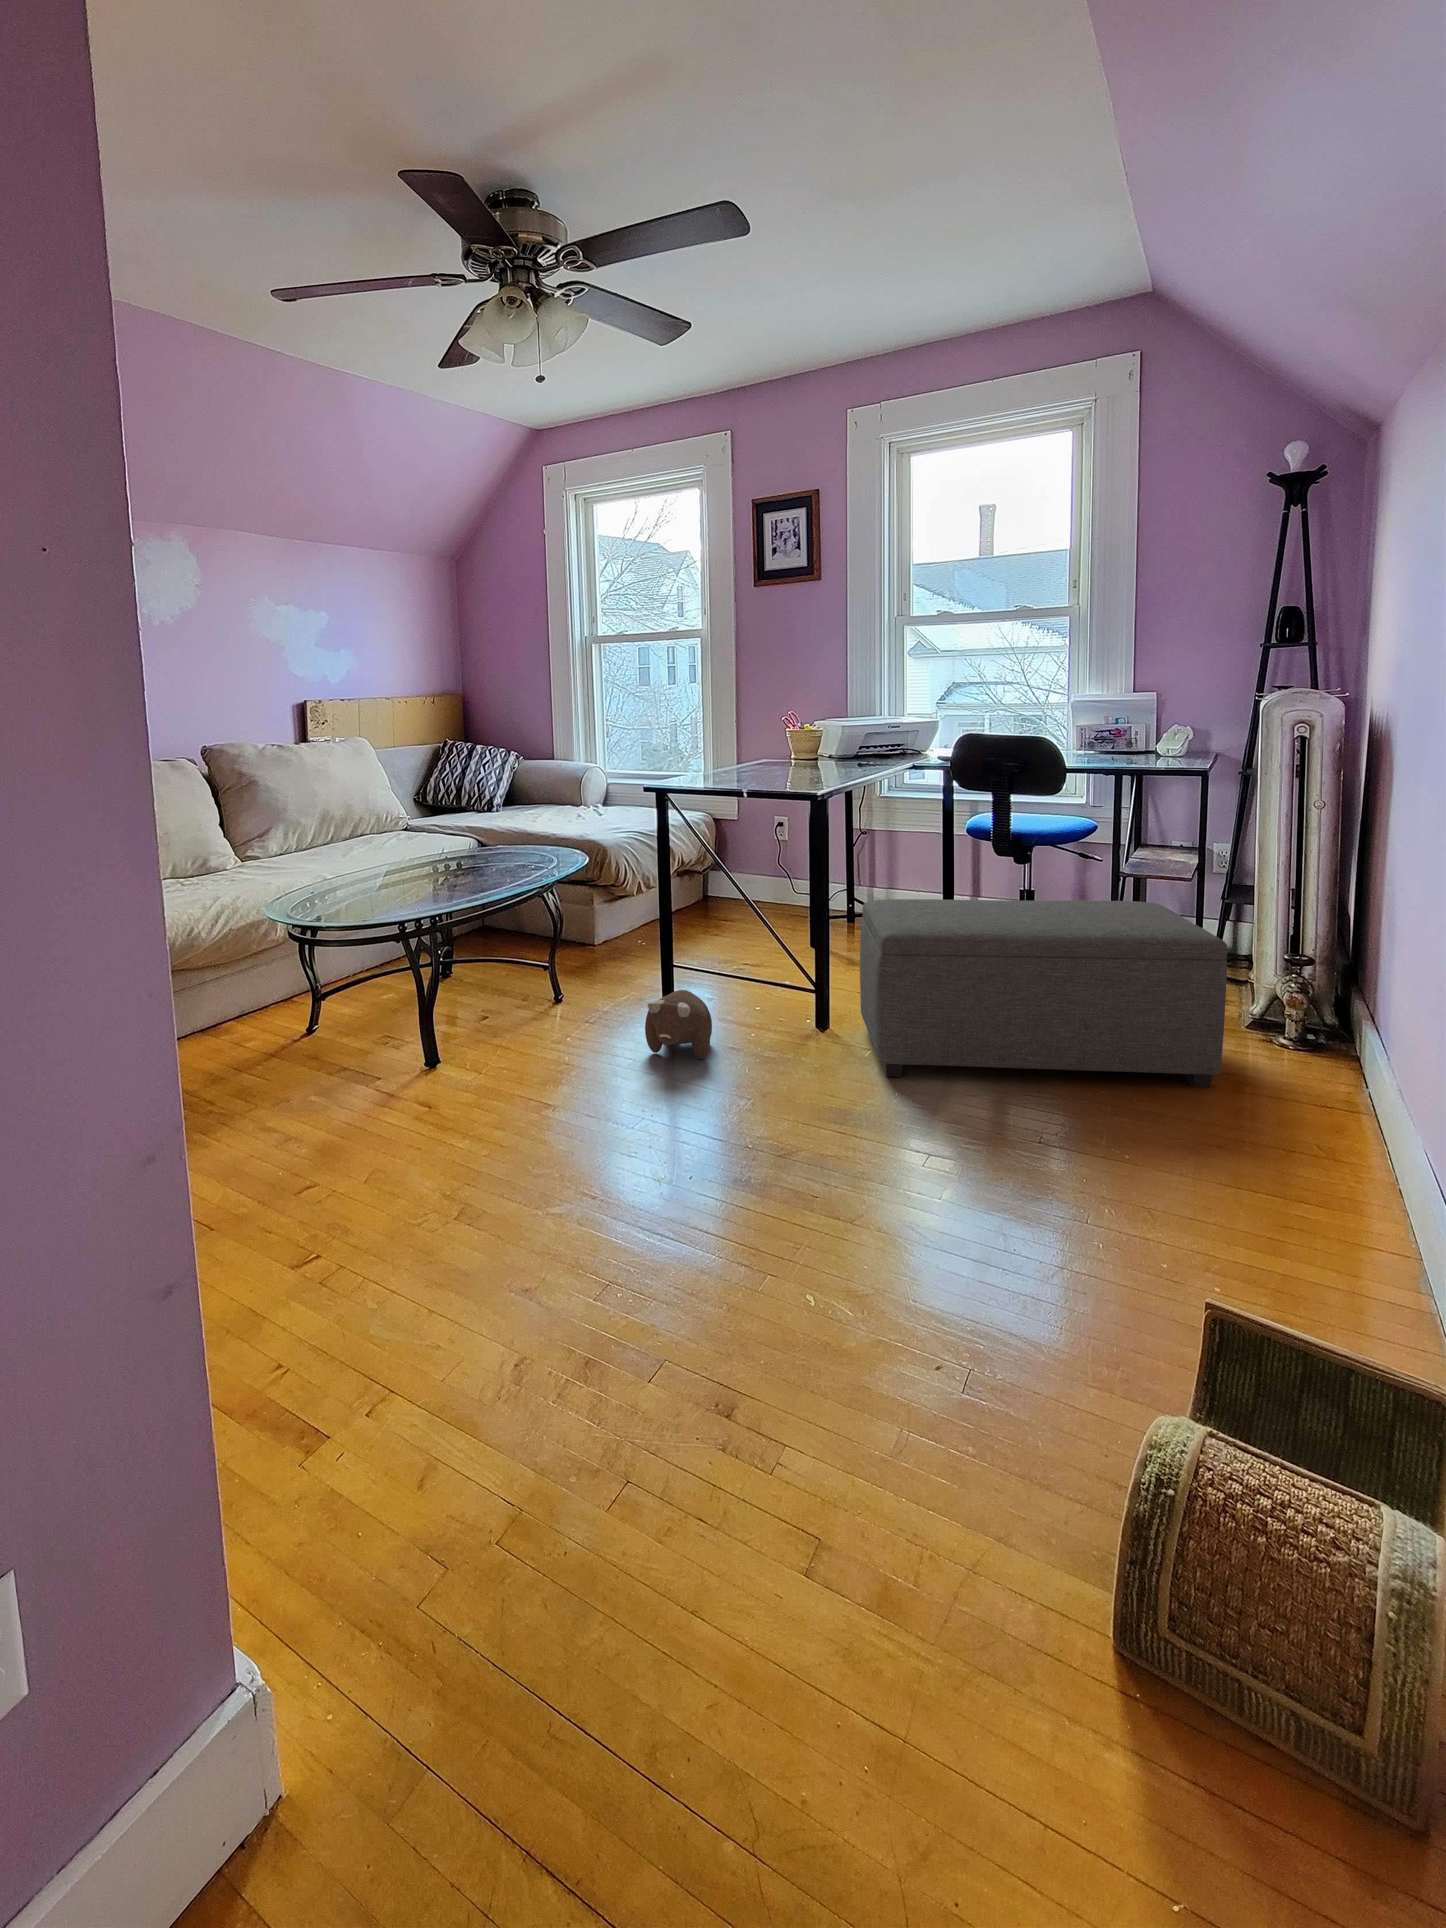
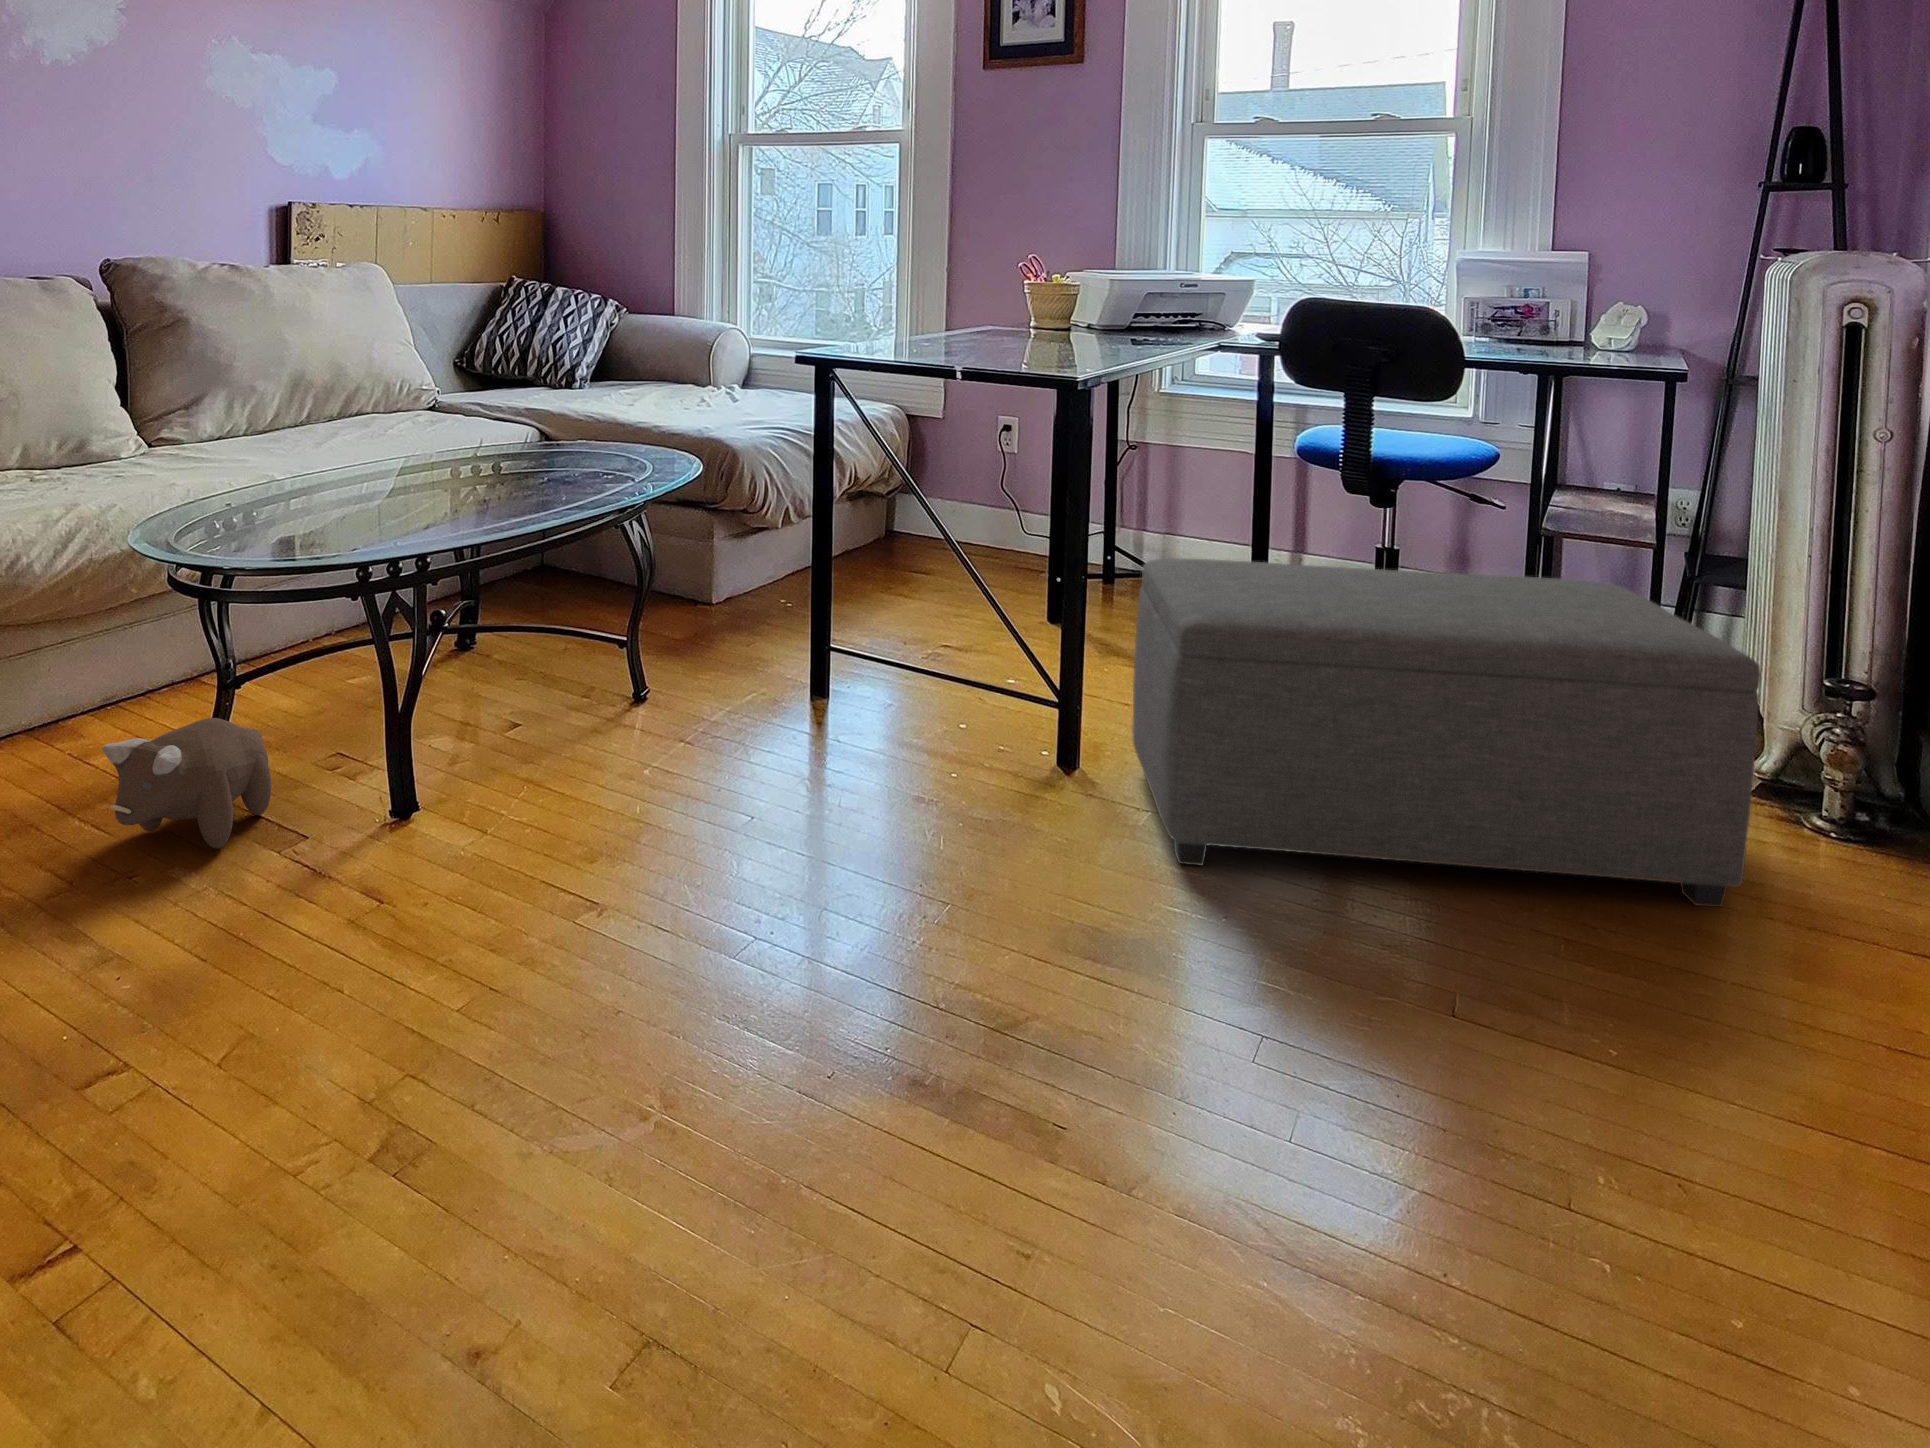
plush toy: present [645,990,712,1059] -> present [102,718,271,849]

